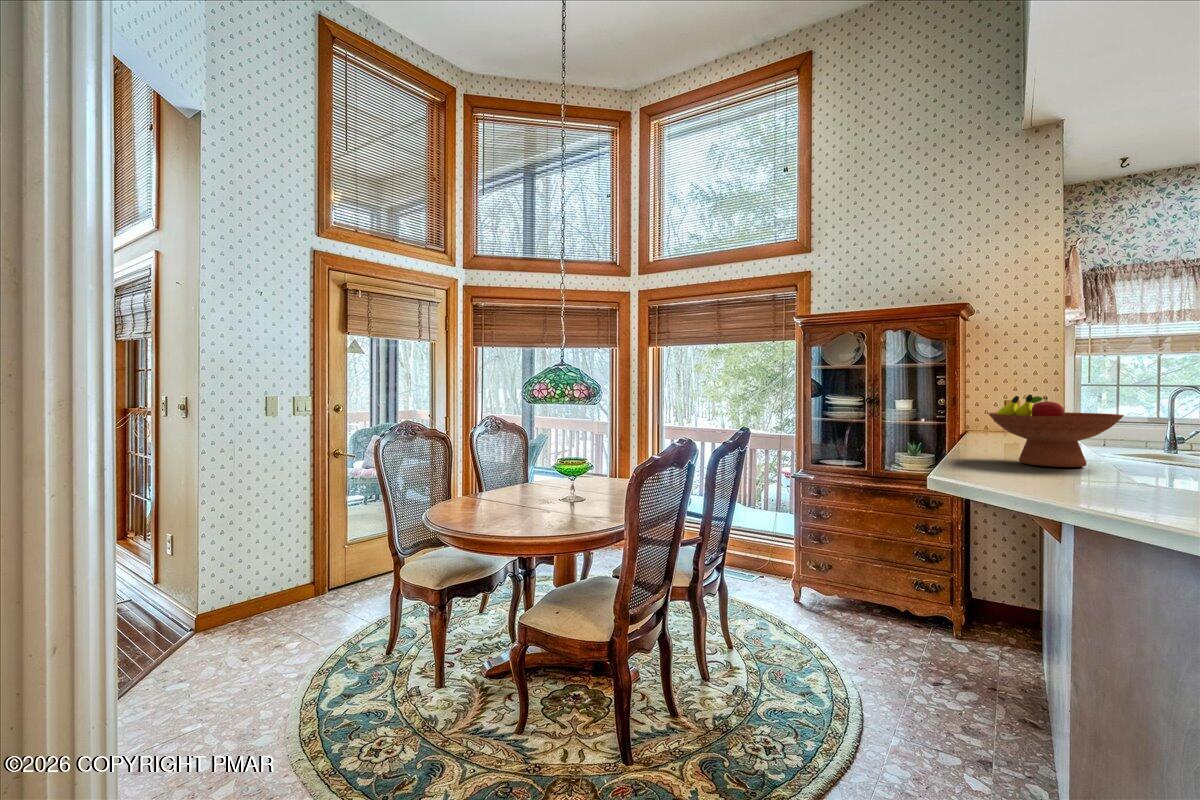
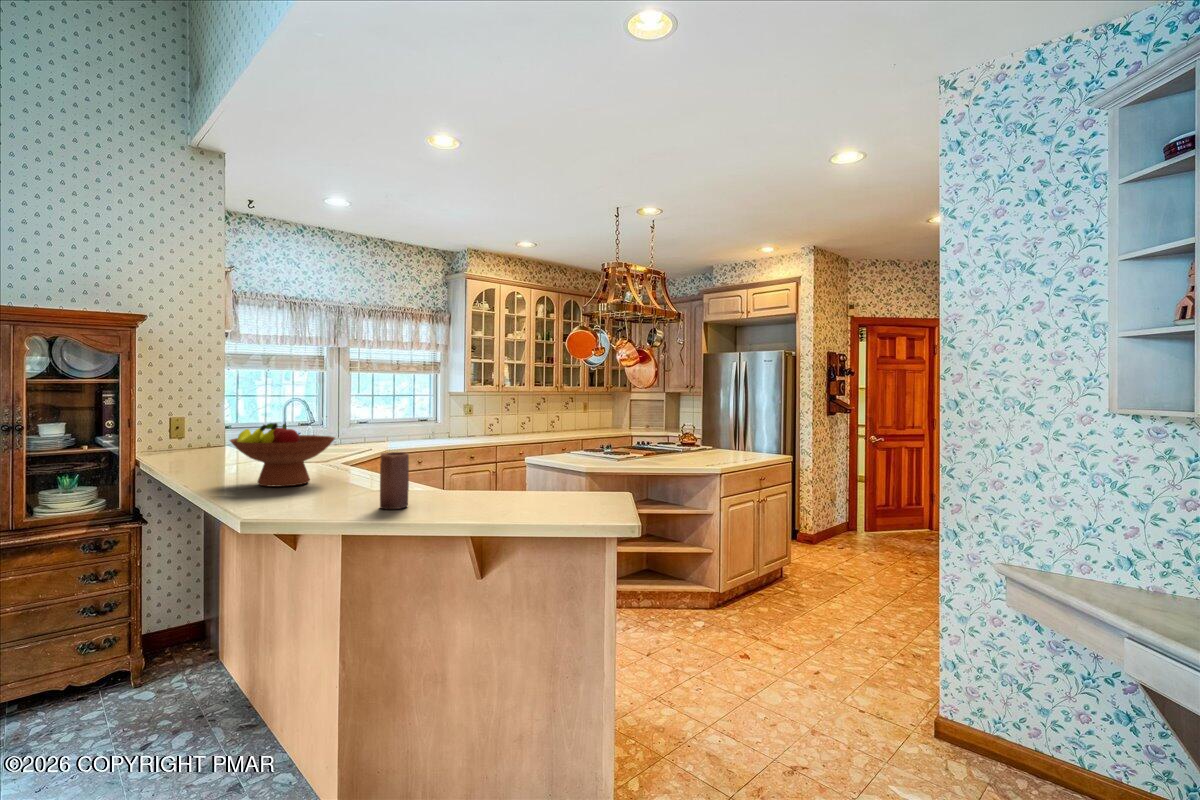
candle: none [1116,428,1168,506] -> present [380,452,409,509]

